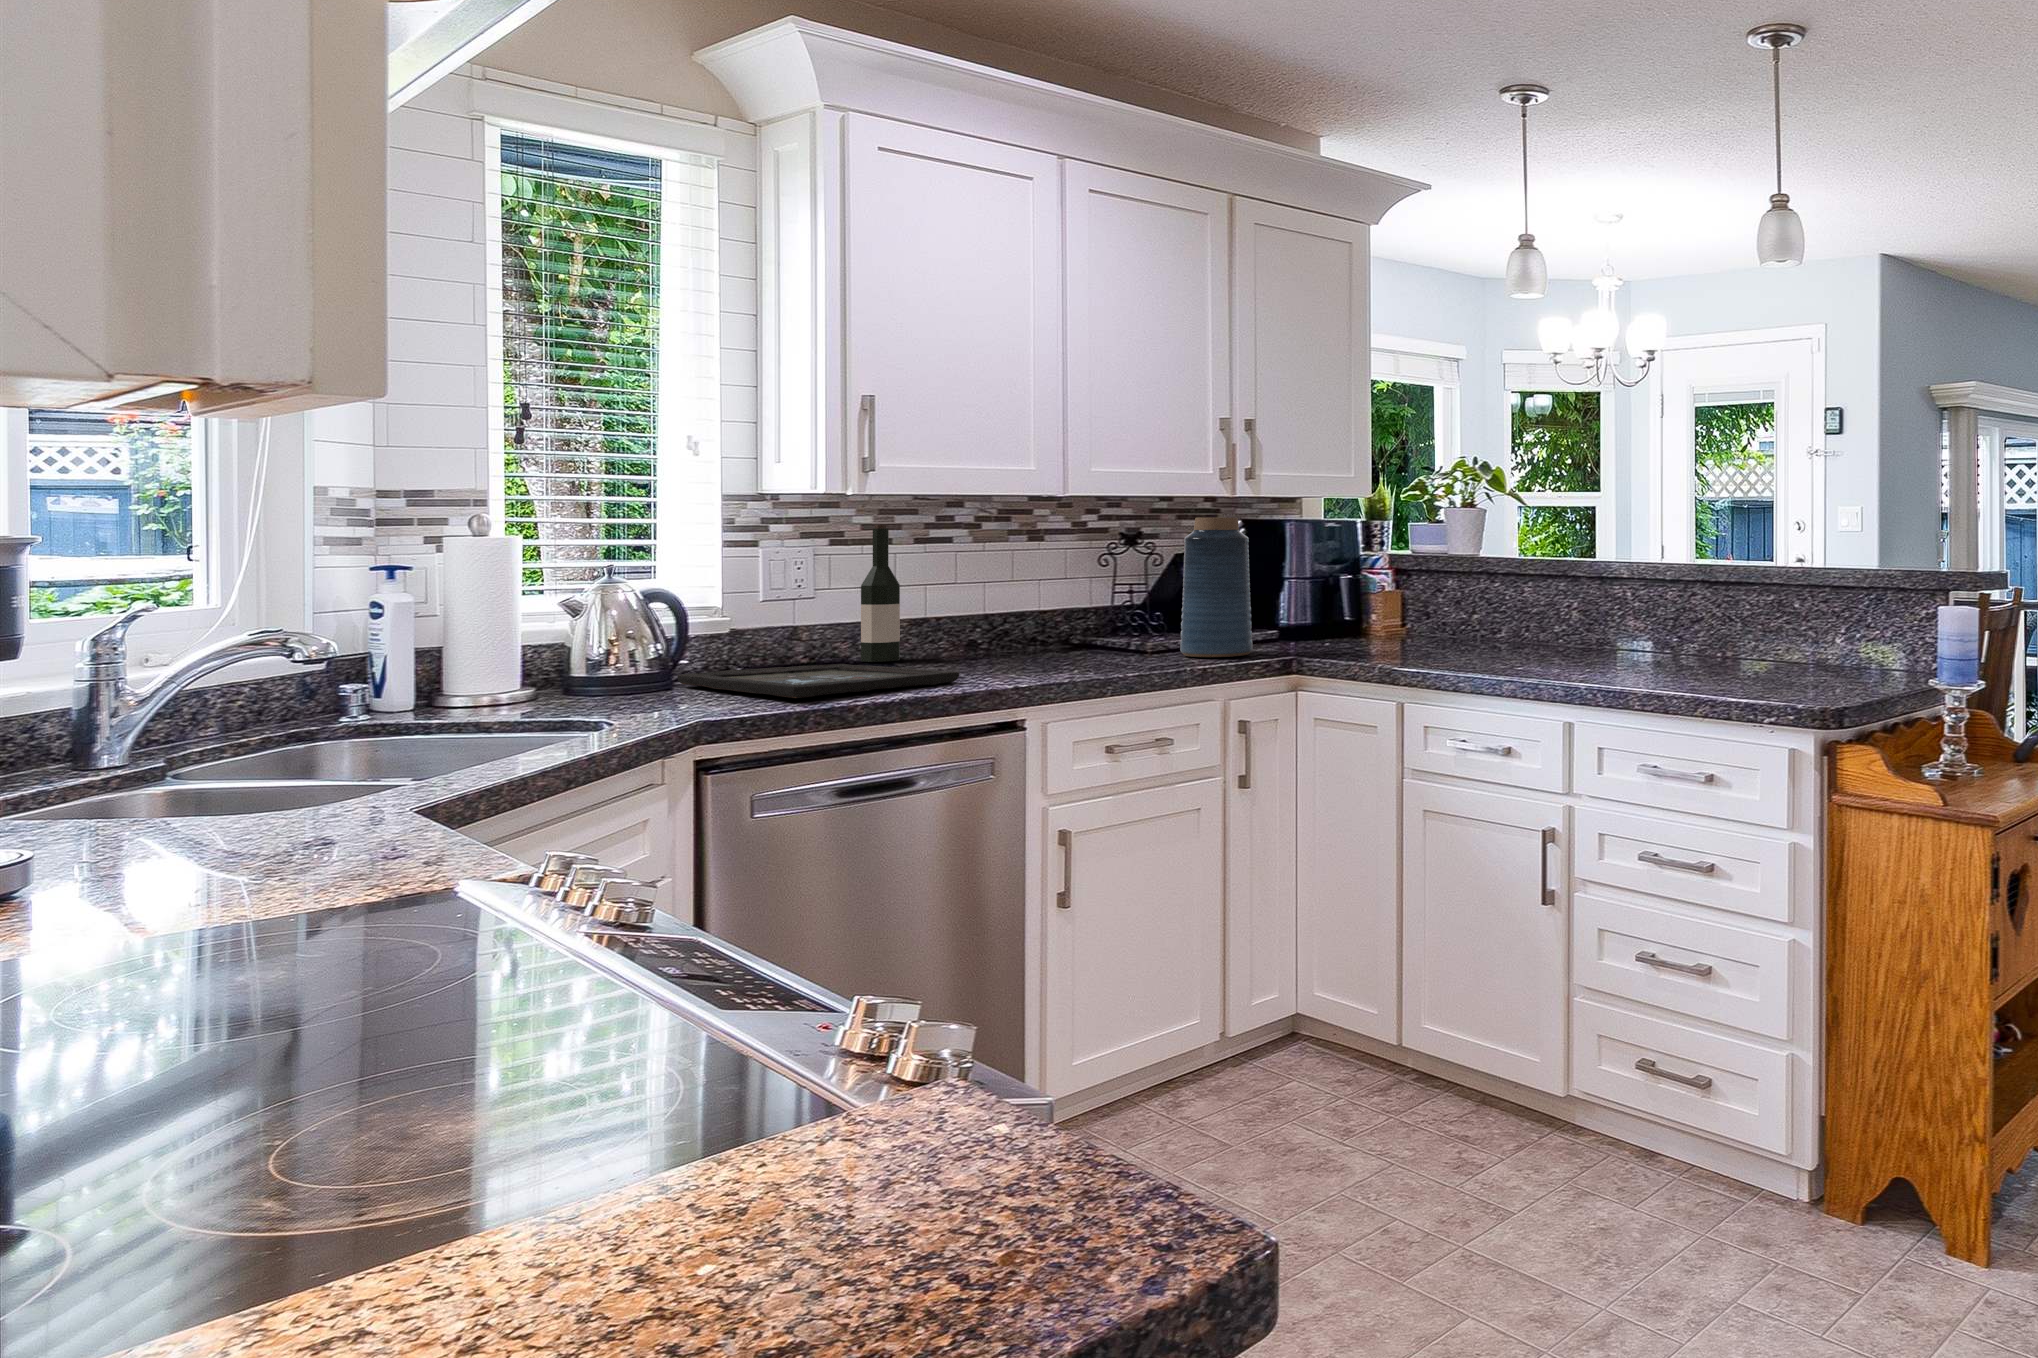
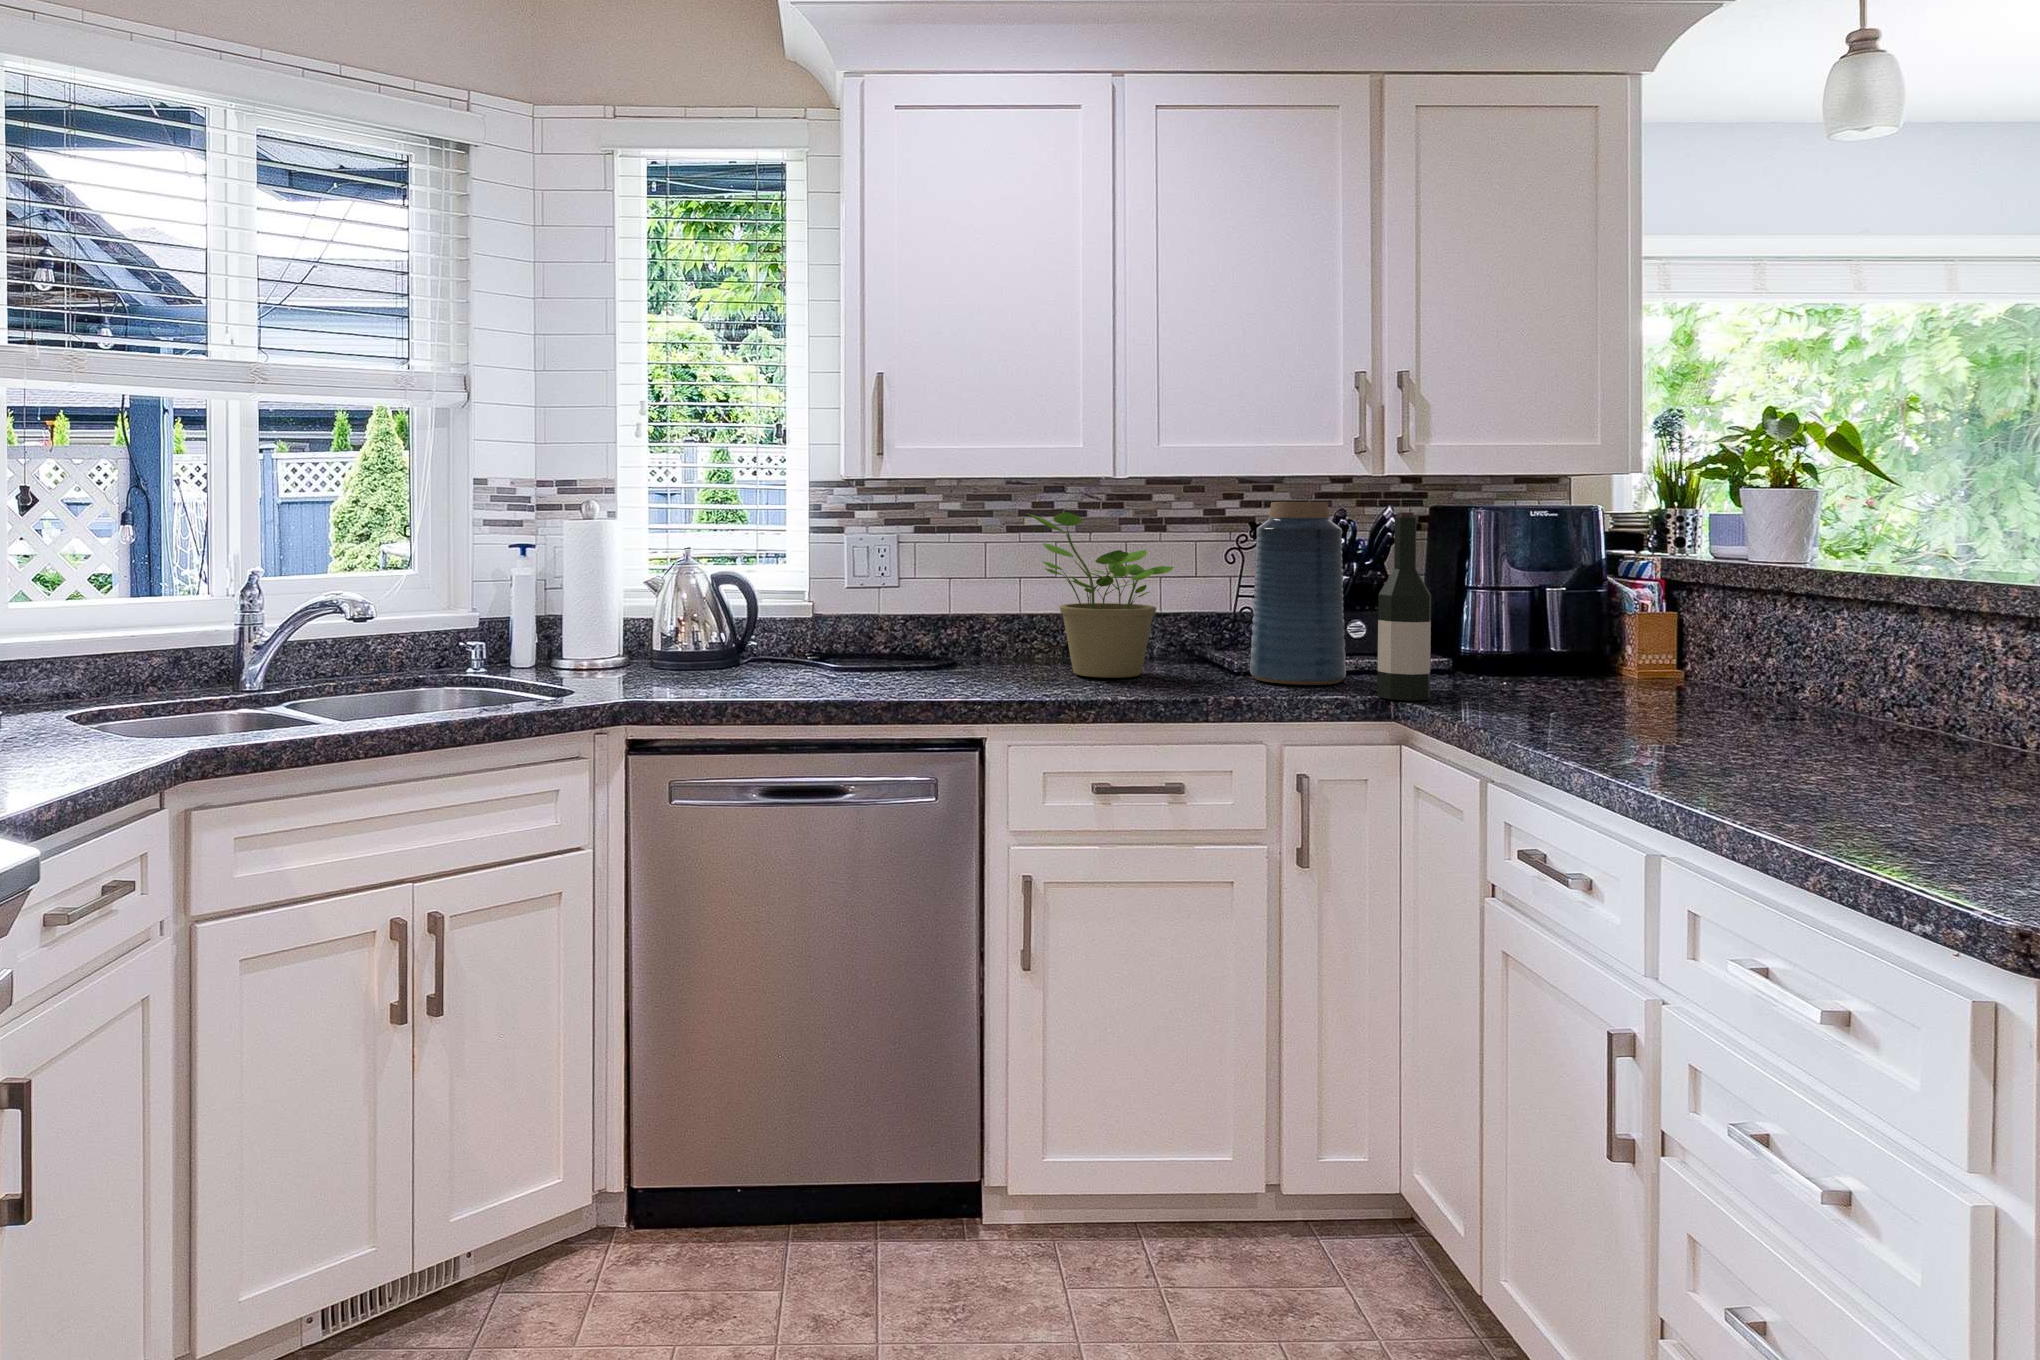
wine bottle: present [861,525,900,662] -> present [1377,512,1431,701]
potted plant: none [995,526,1118,665] -> present [1028,512,1173,678]
tray: present [677,664,959,698] -> none [731,654,939,691]

